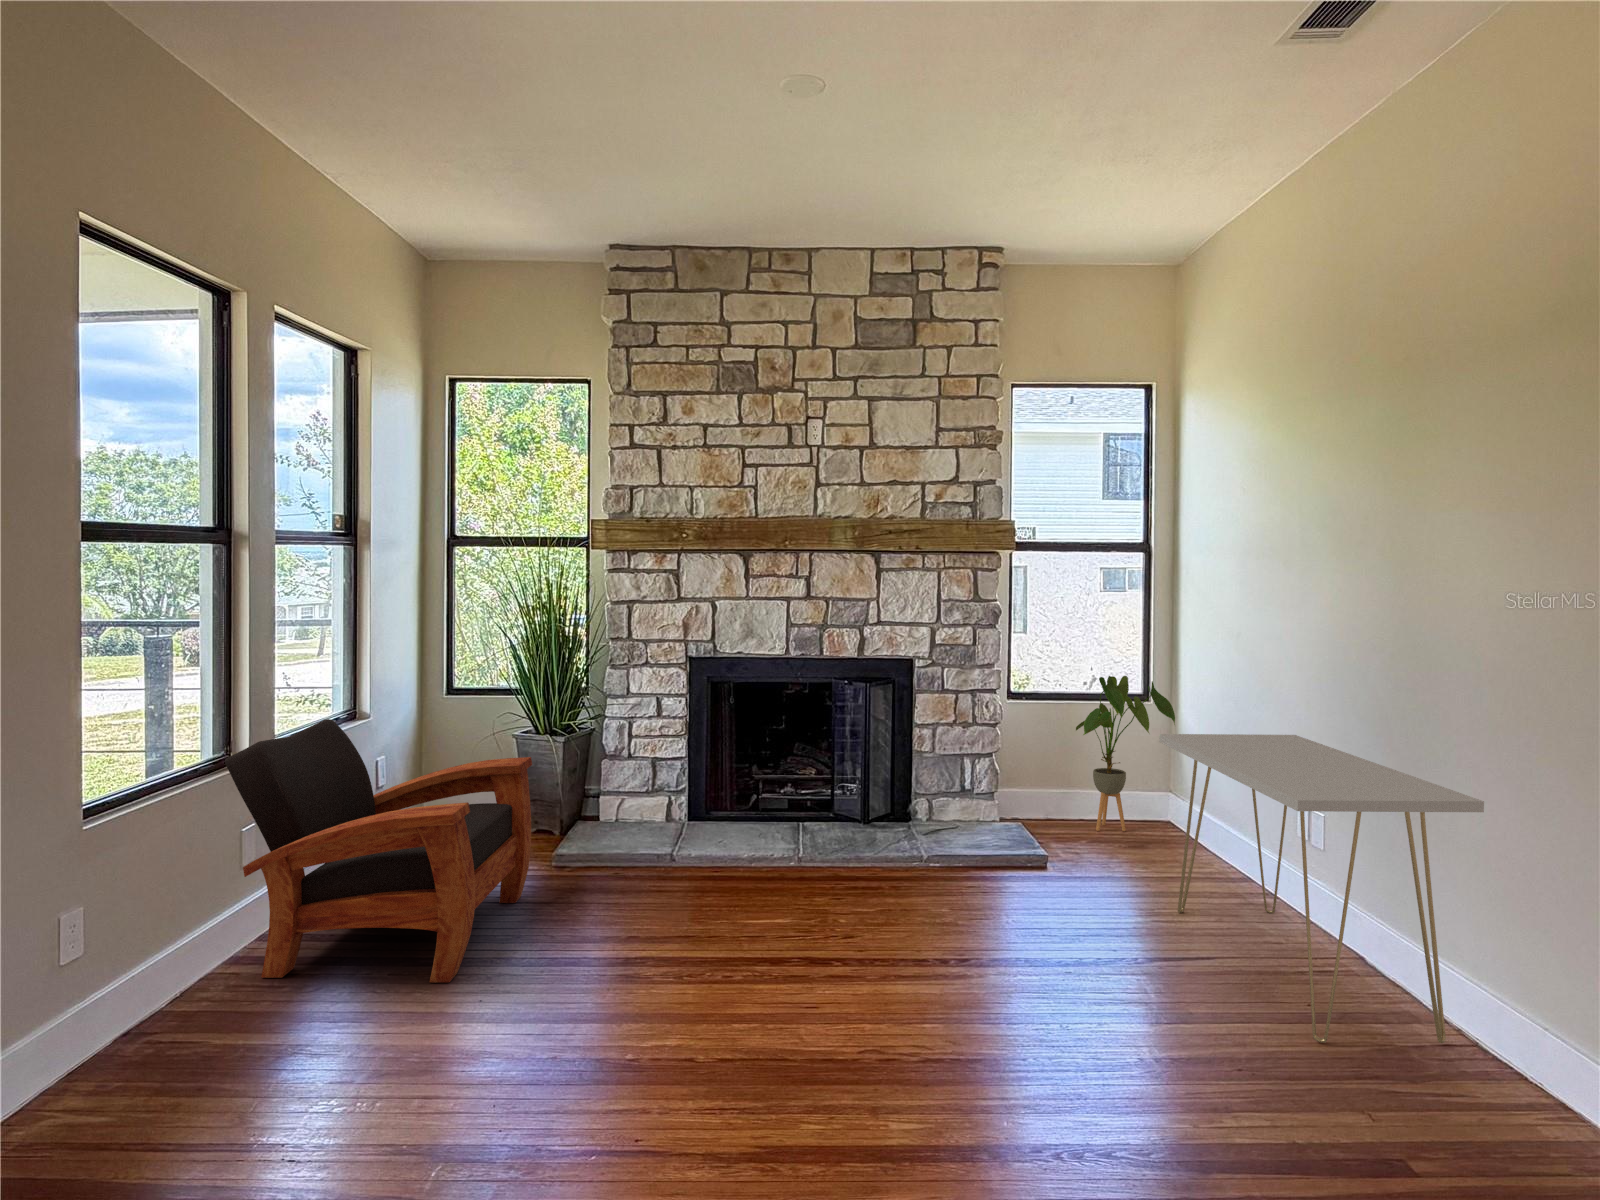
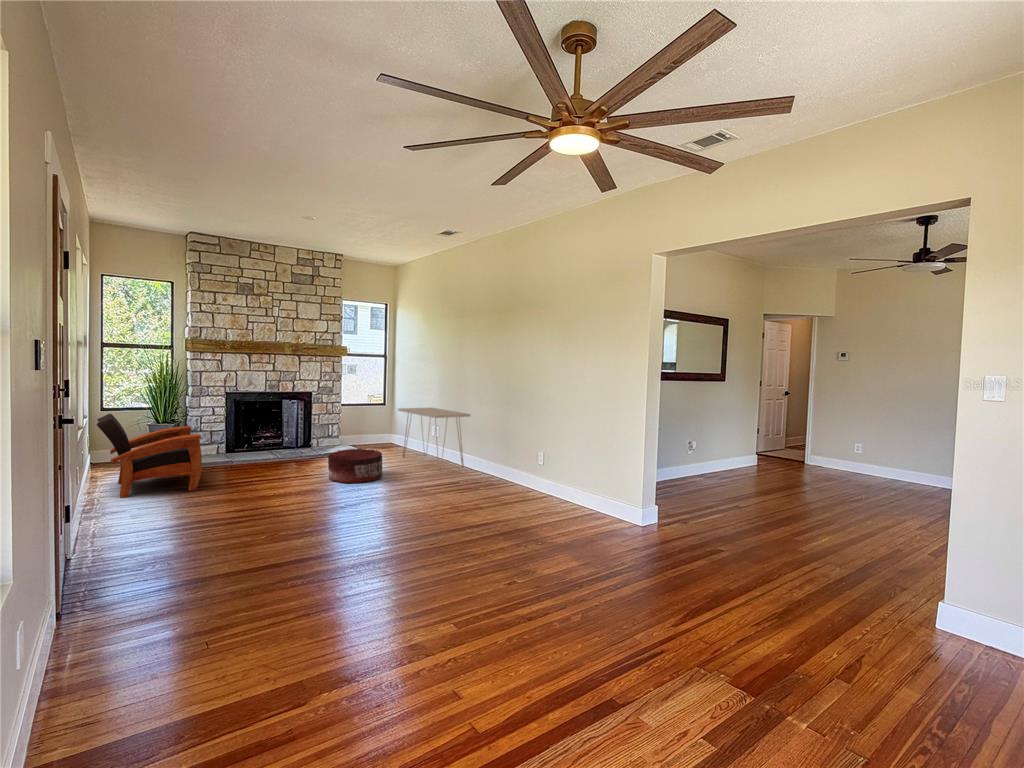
house plant: present [1076,676,1175,831] -> none [365,396,397,446]
pouf: none [846,892,1056,1067] -> present [328,449,383,483]

